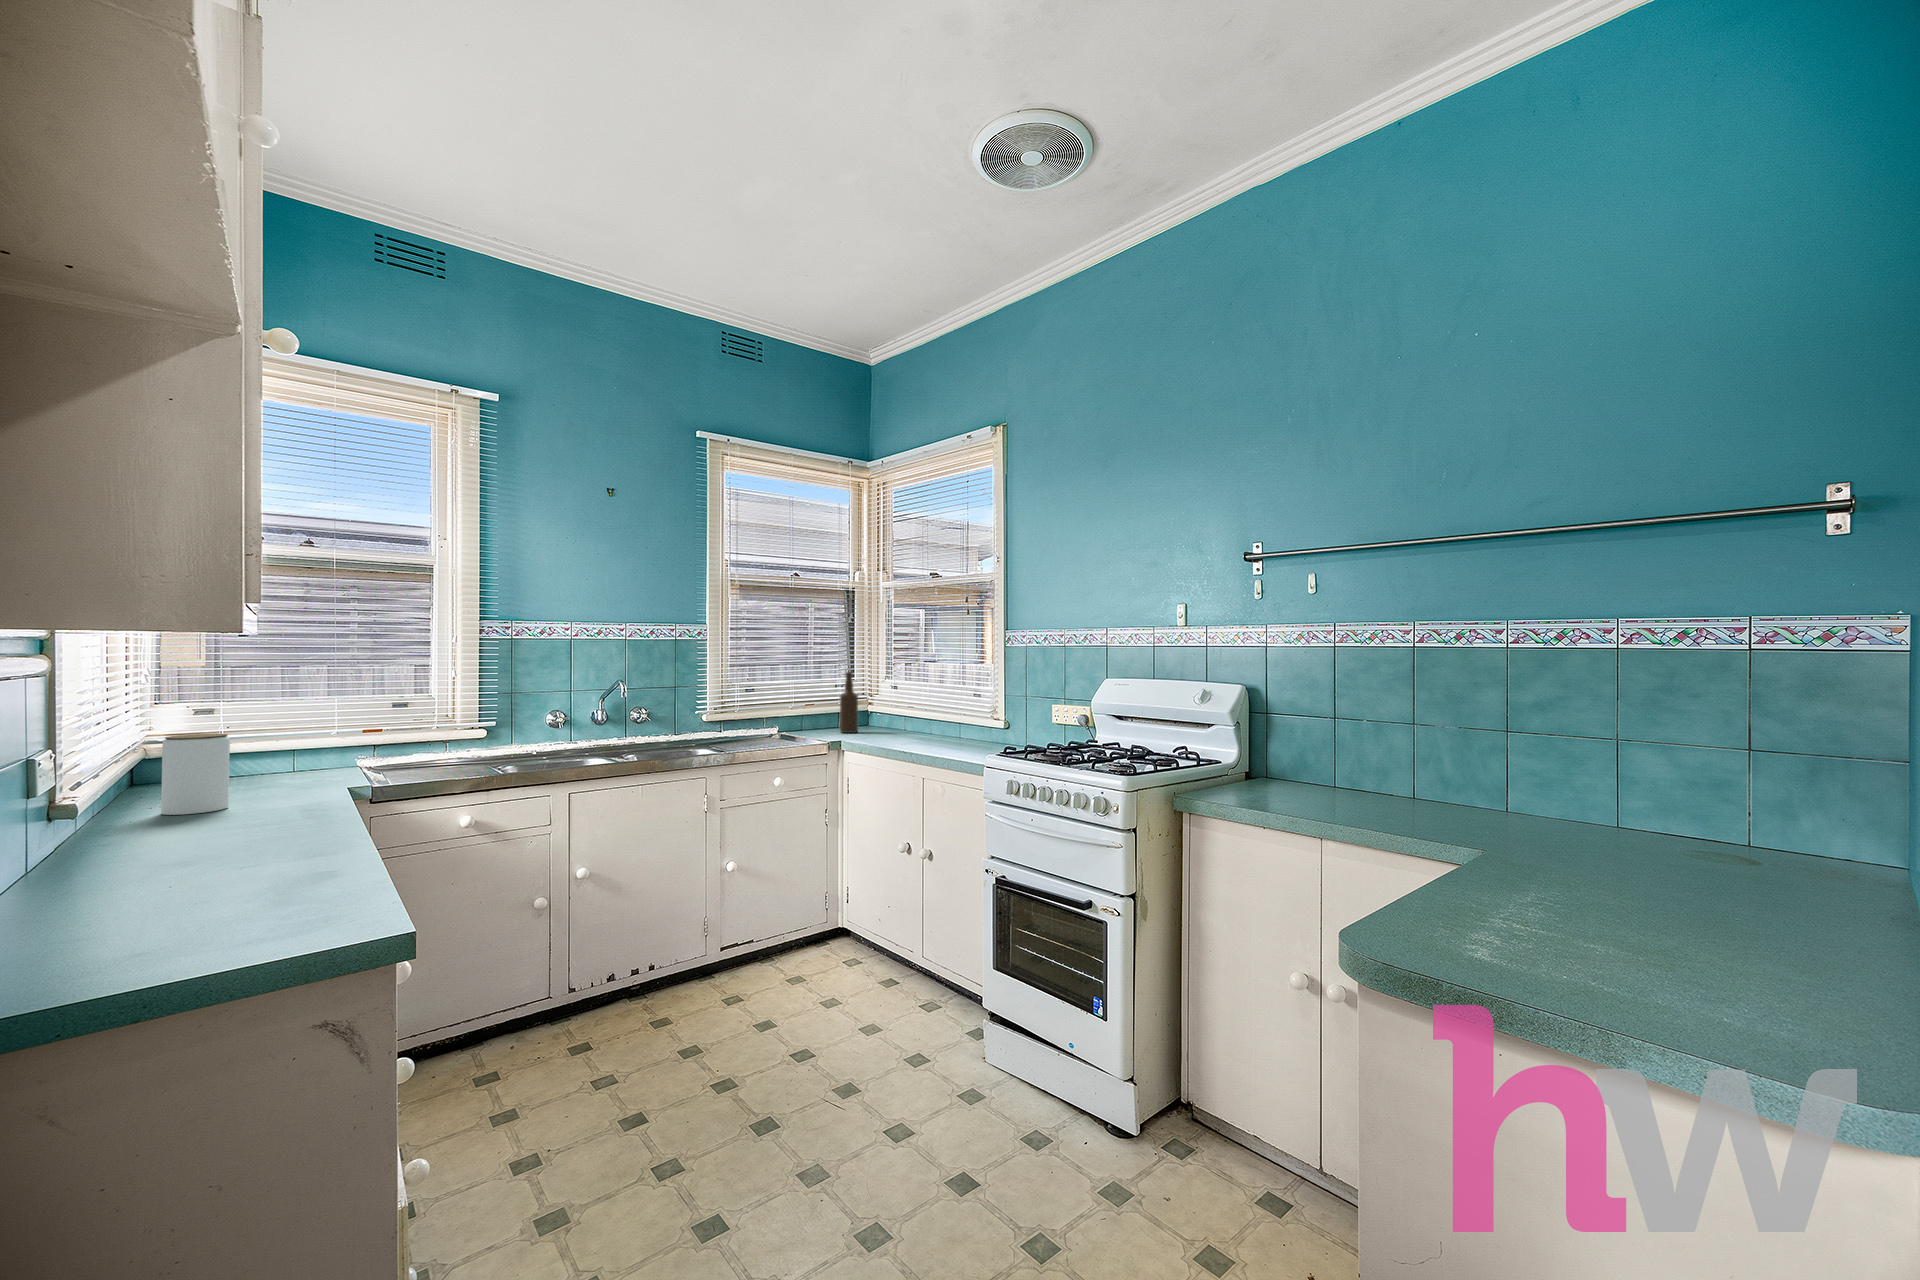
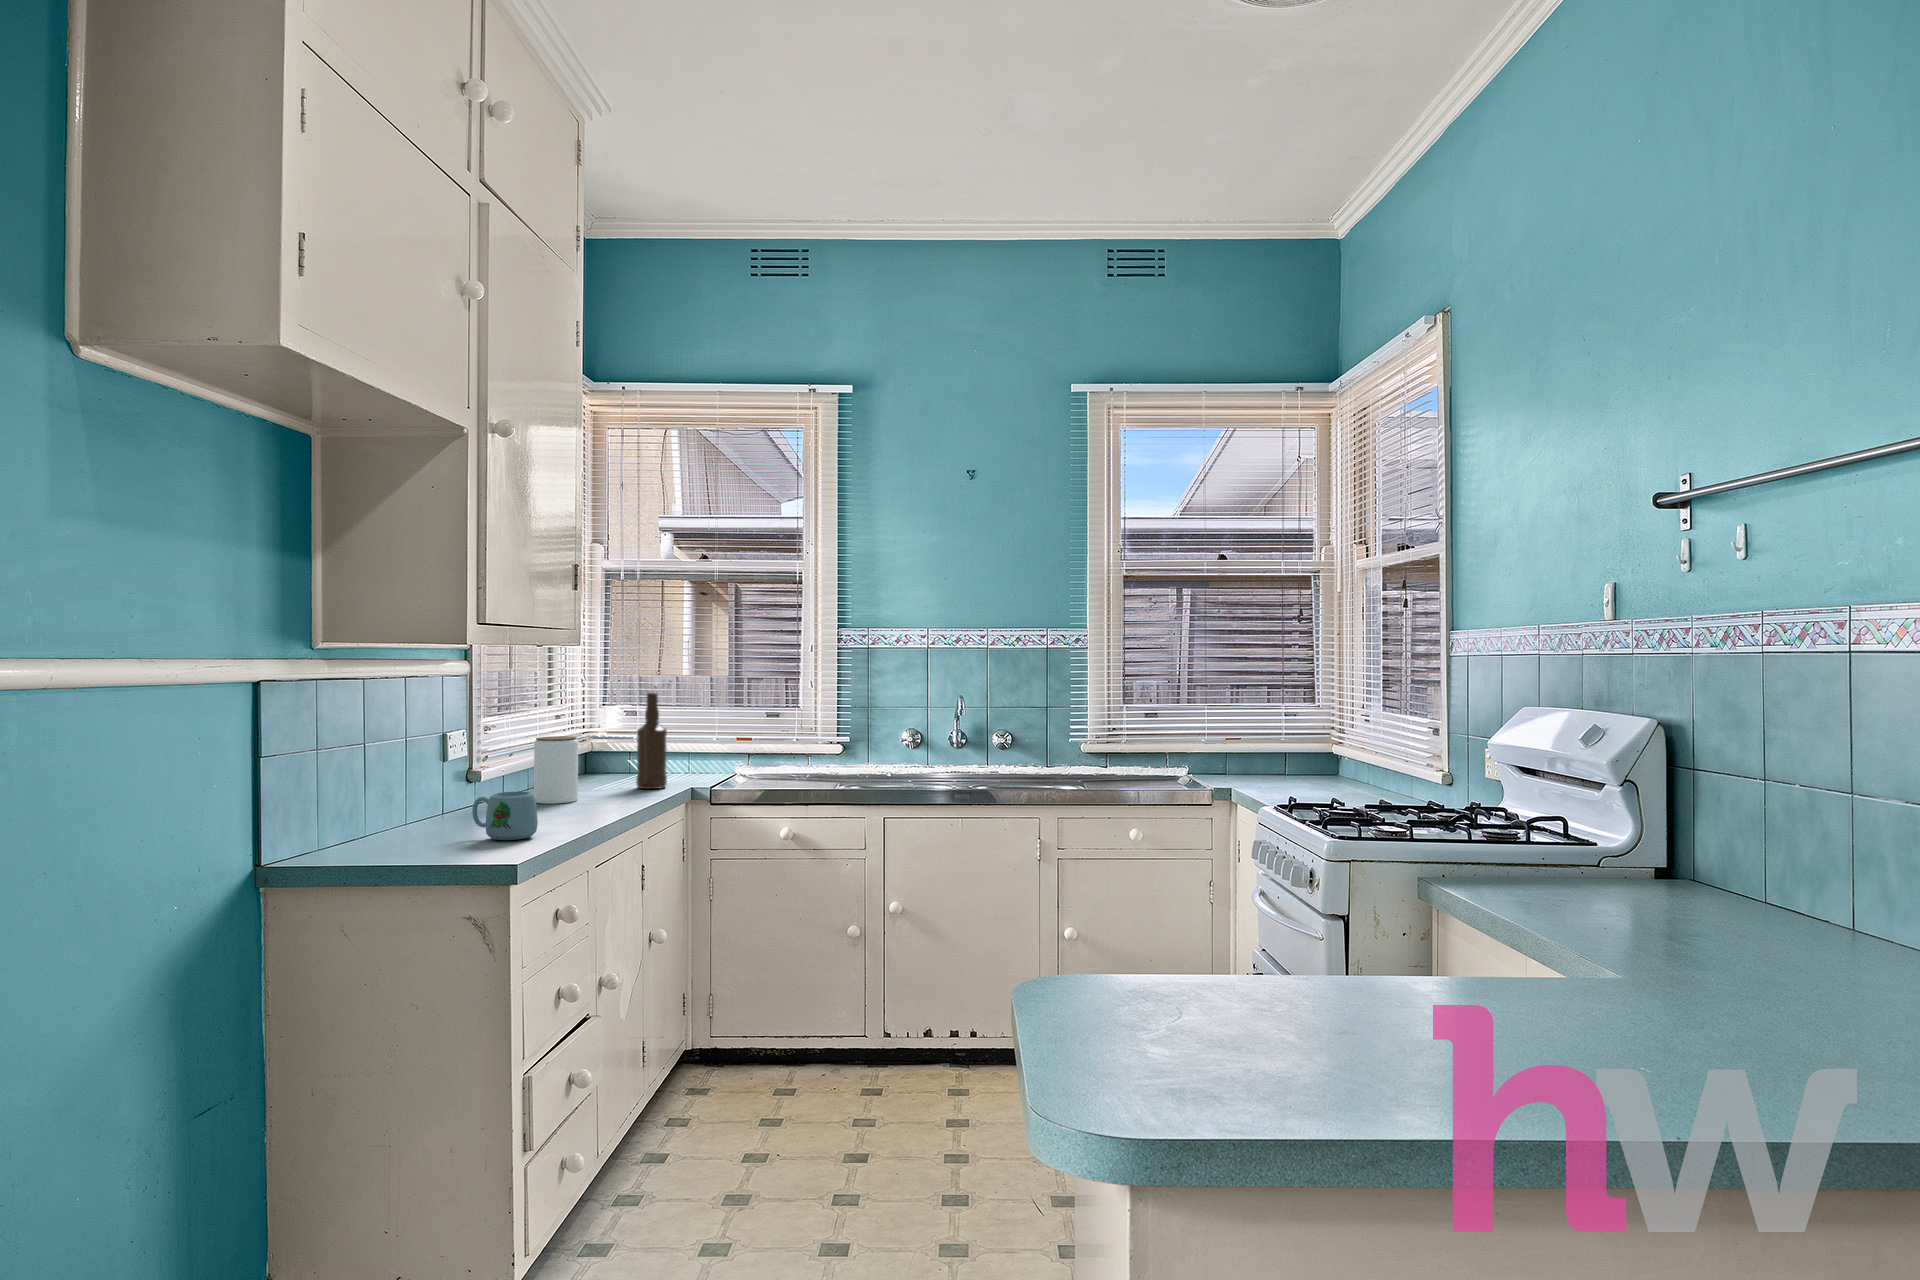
bottle: present [839,672,859,733] -> present [636,692,667,789]
mug: none [202,790,305,849] -> present [472,792,538,840]

